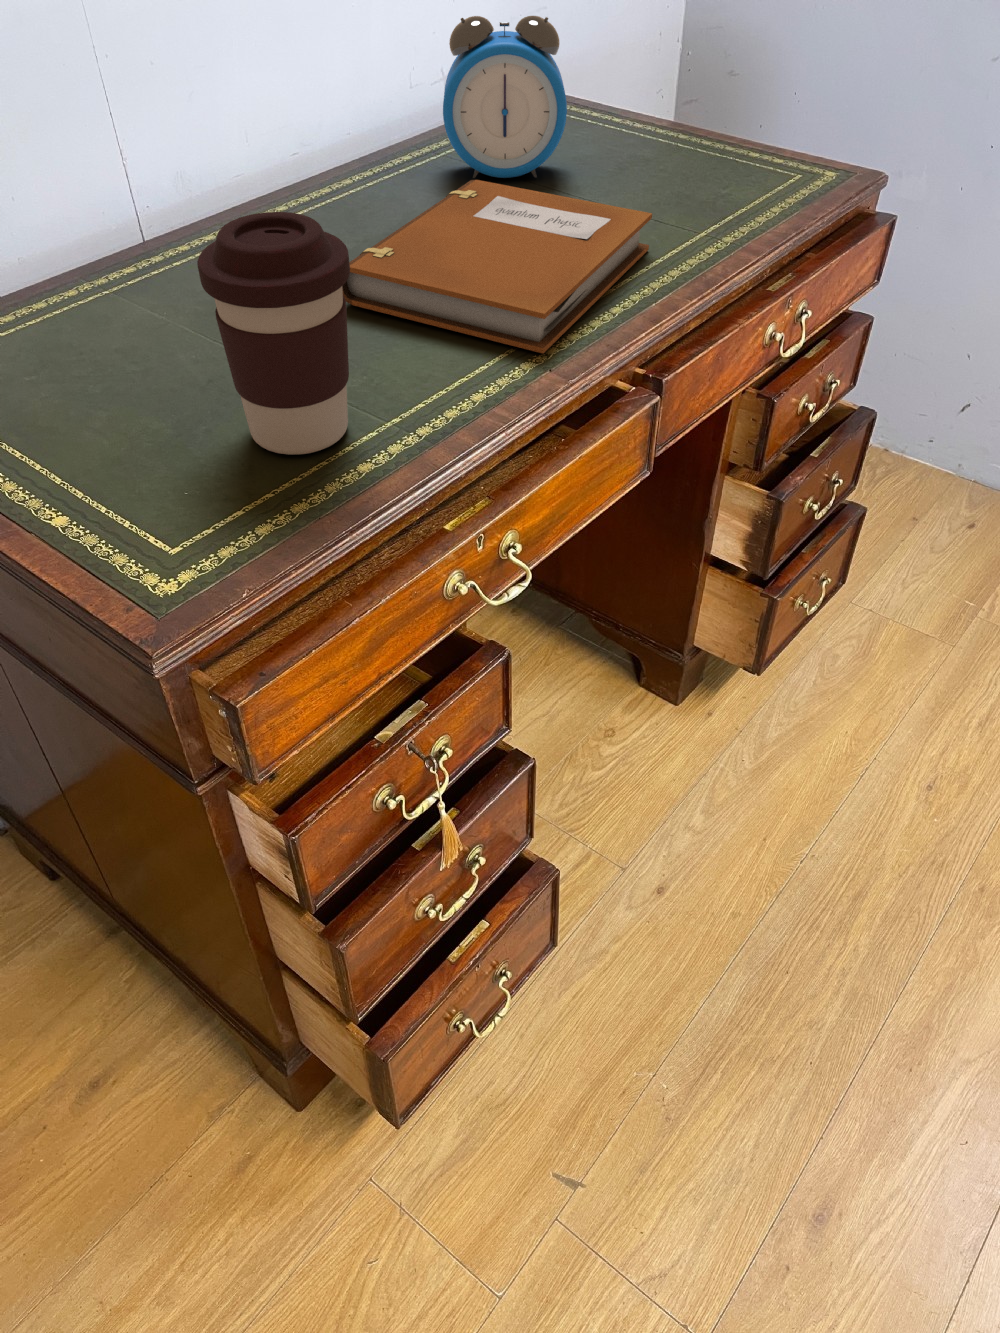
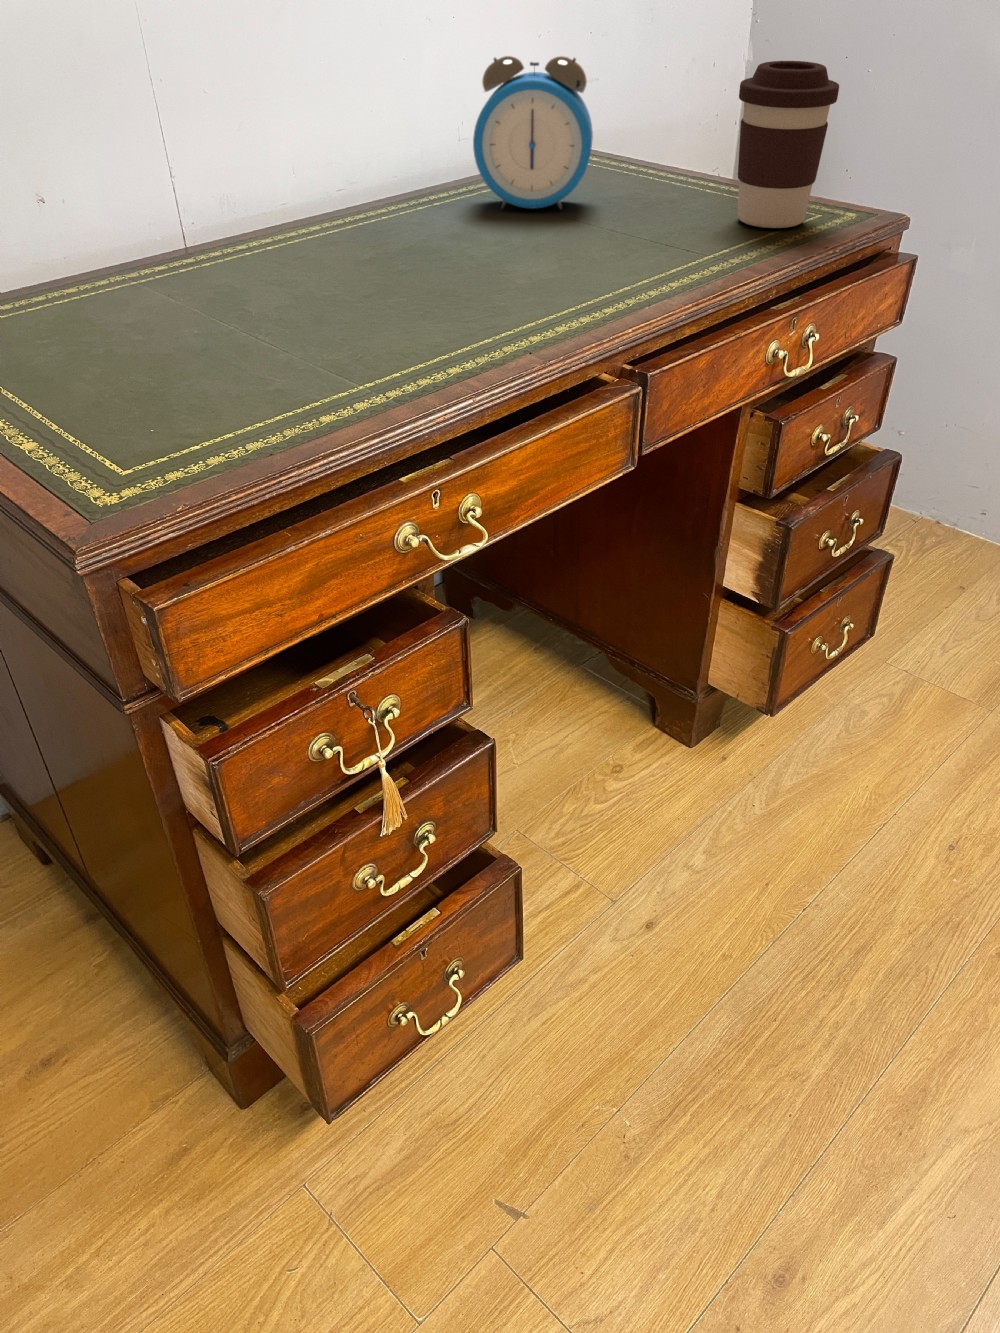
notebook: present [342,180,652,353] -> none [342,200,658,338]
coffee cup: present [197,212,350,455] -> present [738,61,839,228]

